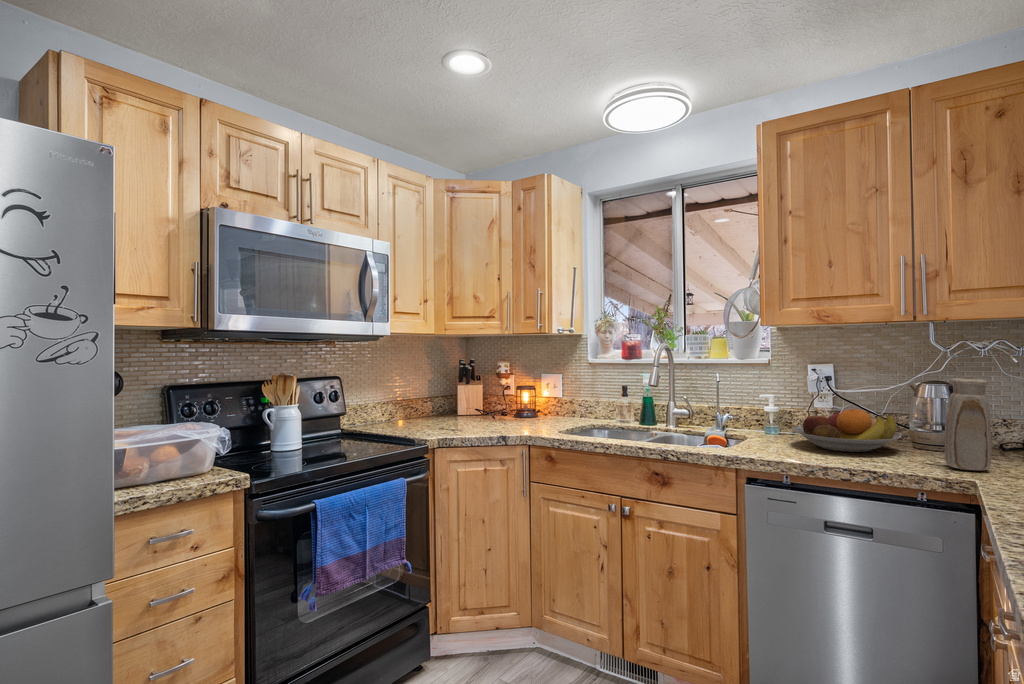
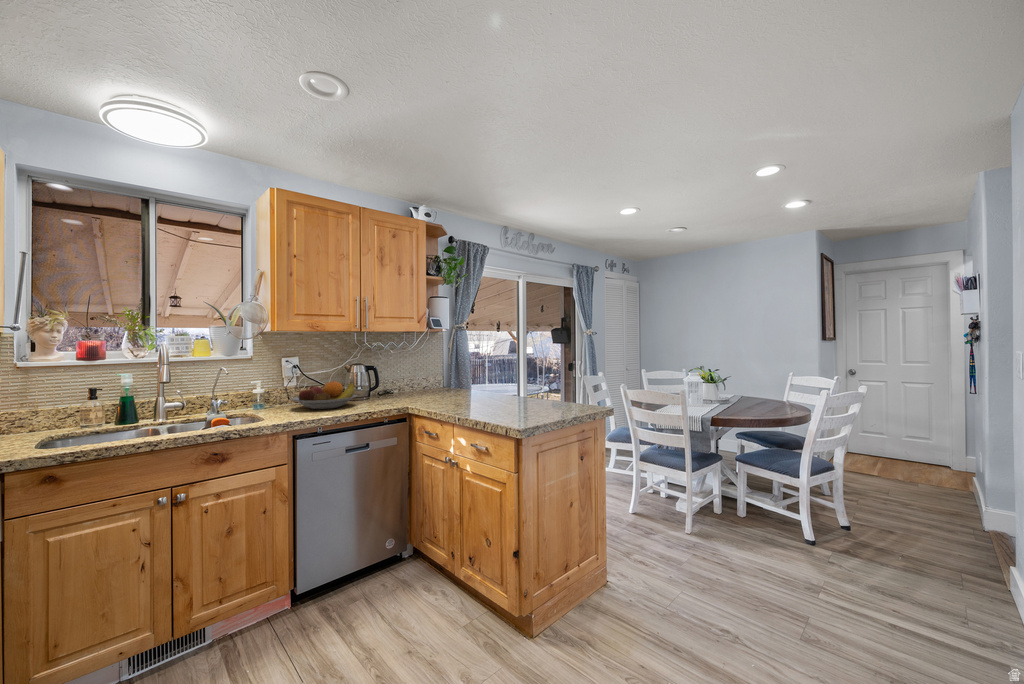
vase: present [945,378,992,471] -> none [386,358,405,404]

